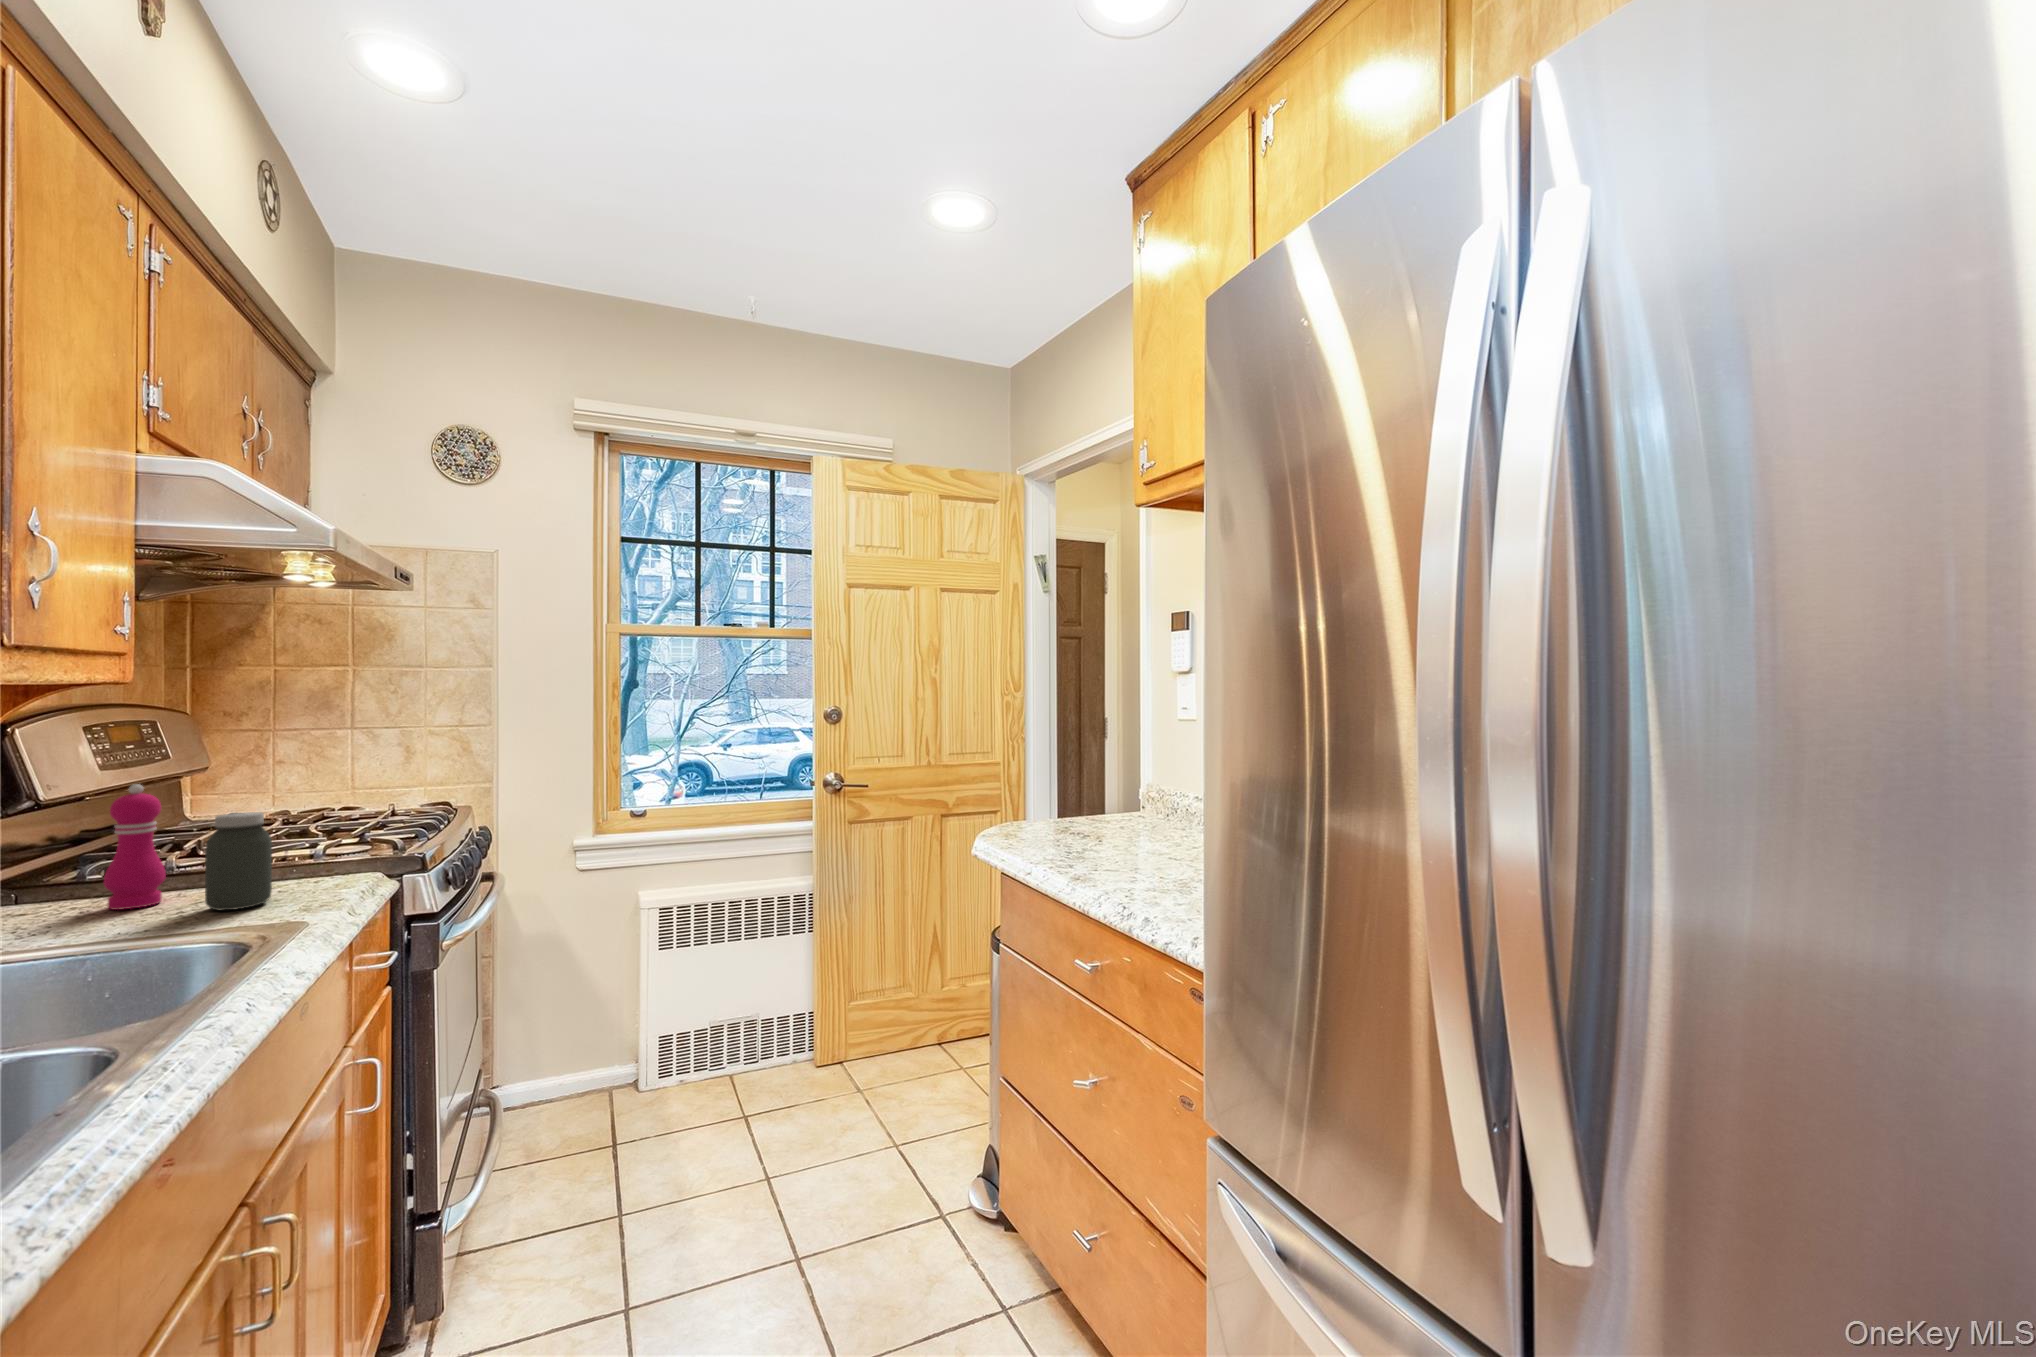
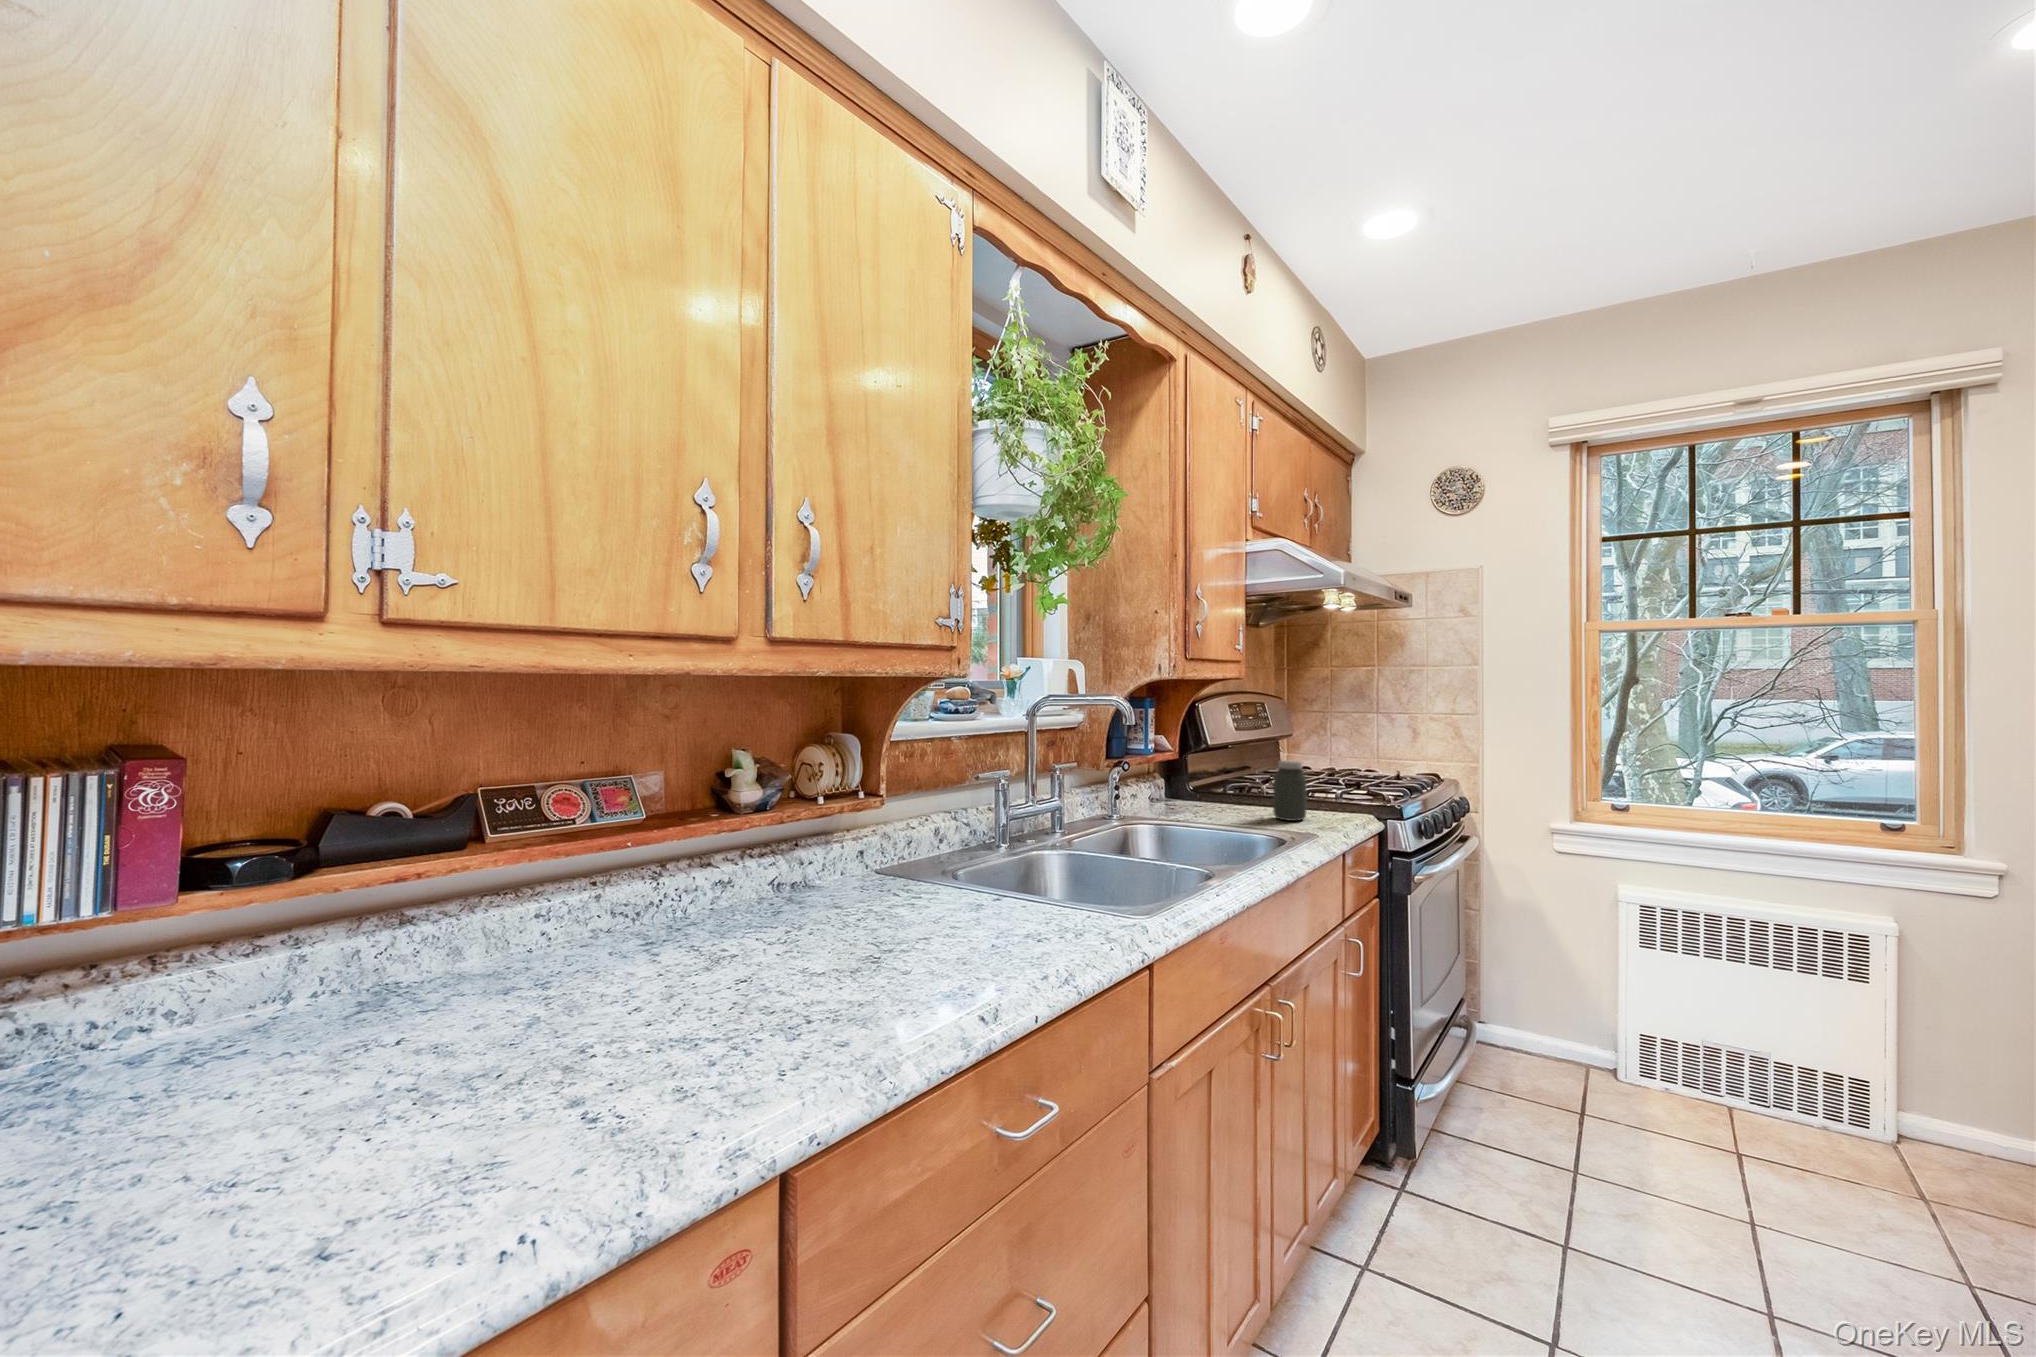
pepper mill: present [104,784,166,910] -> none [1232,738,1258,810]

